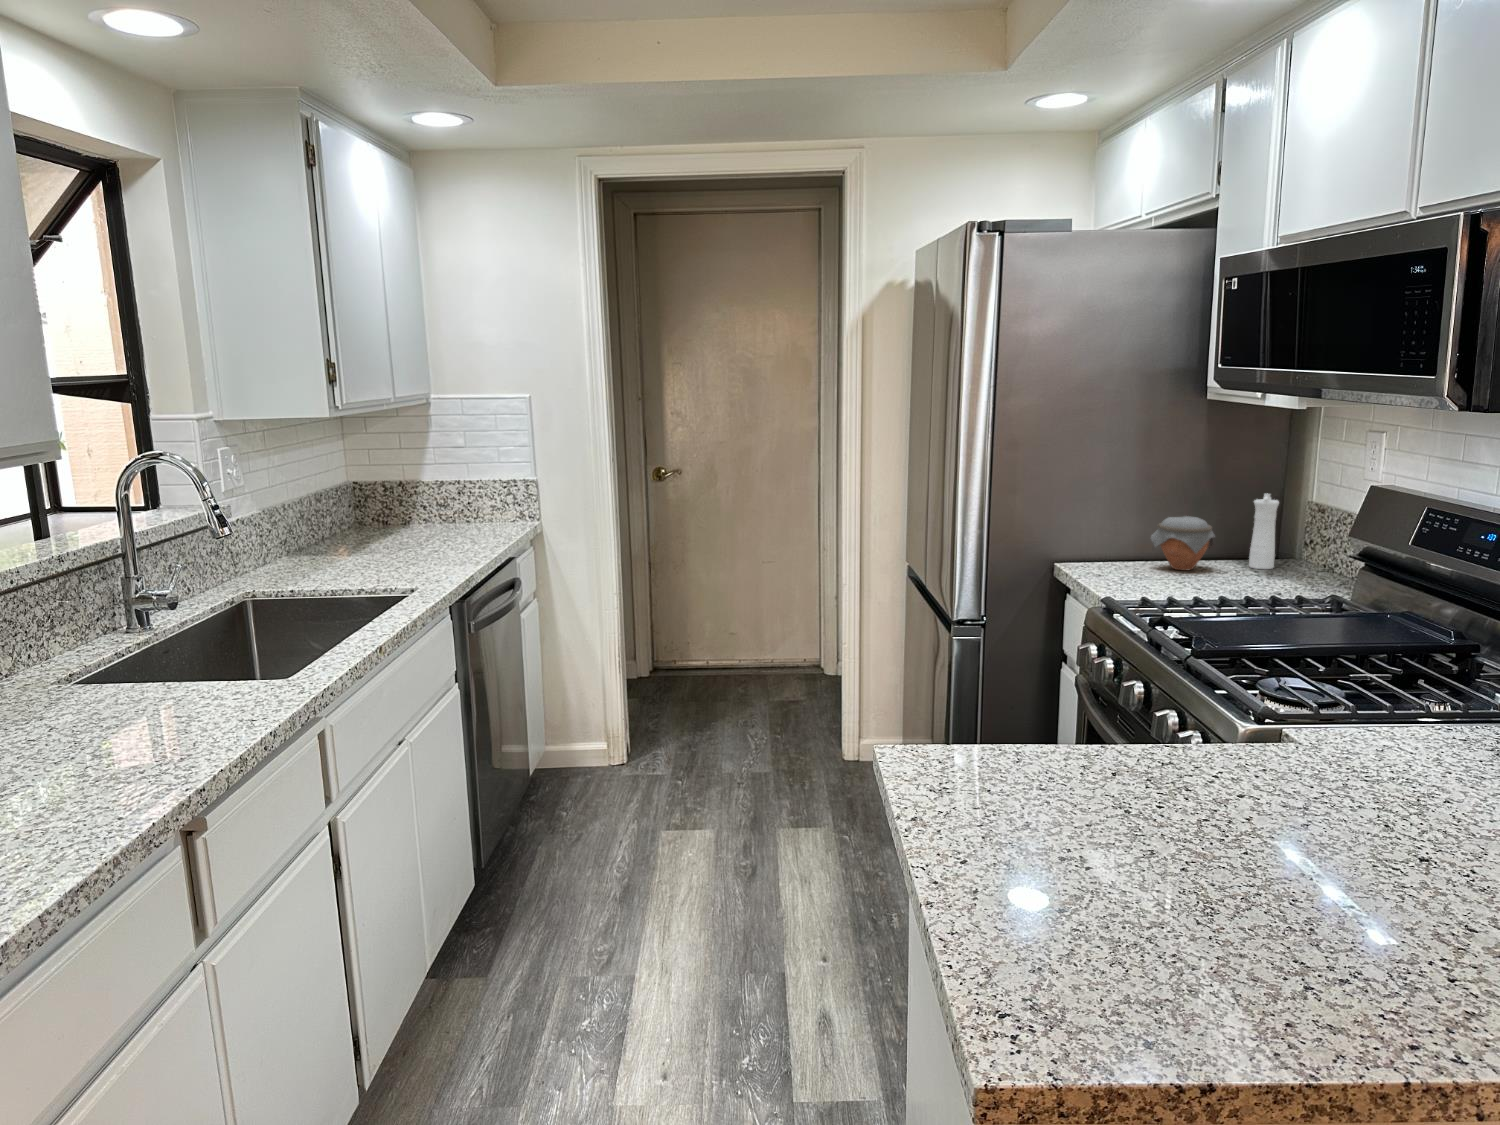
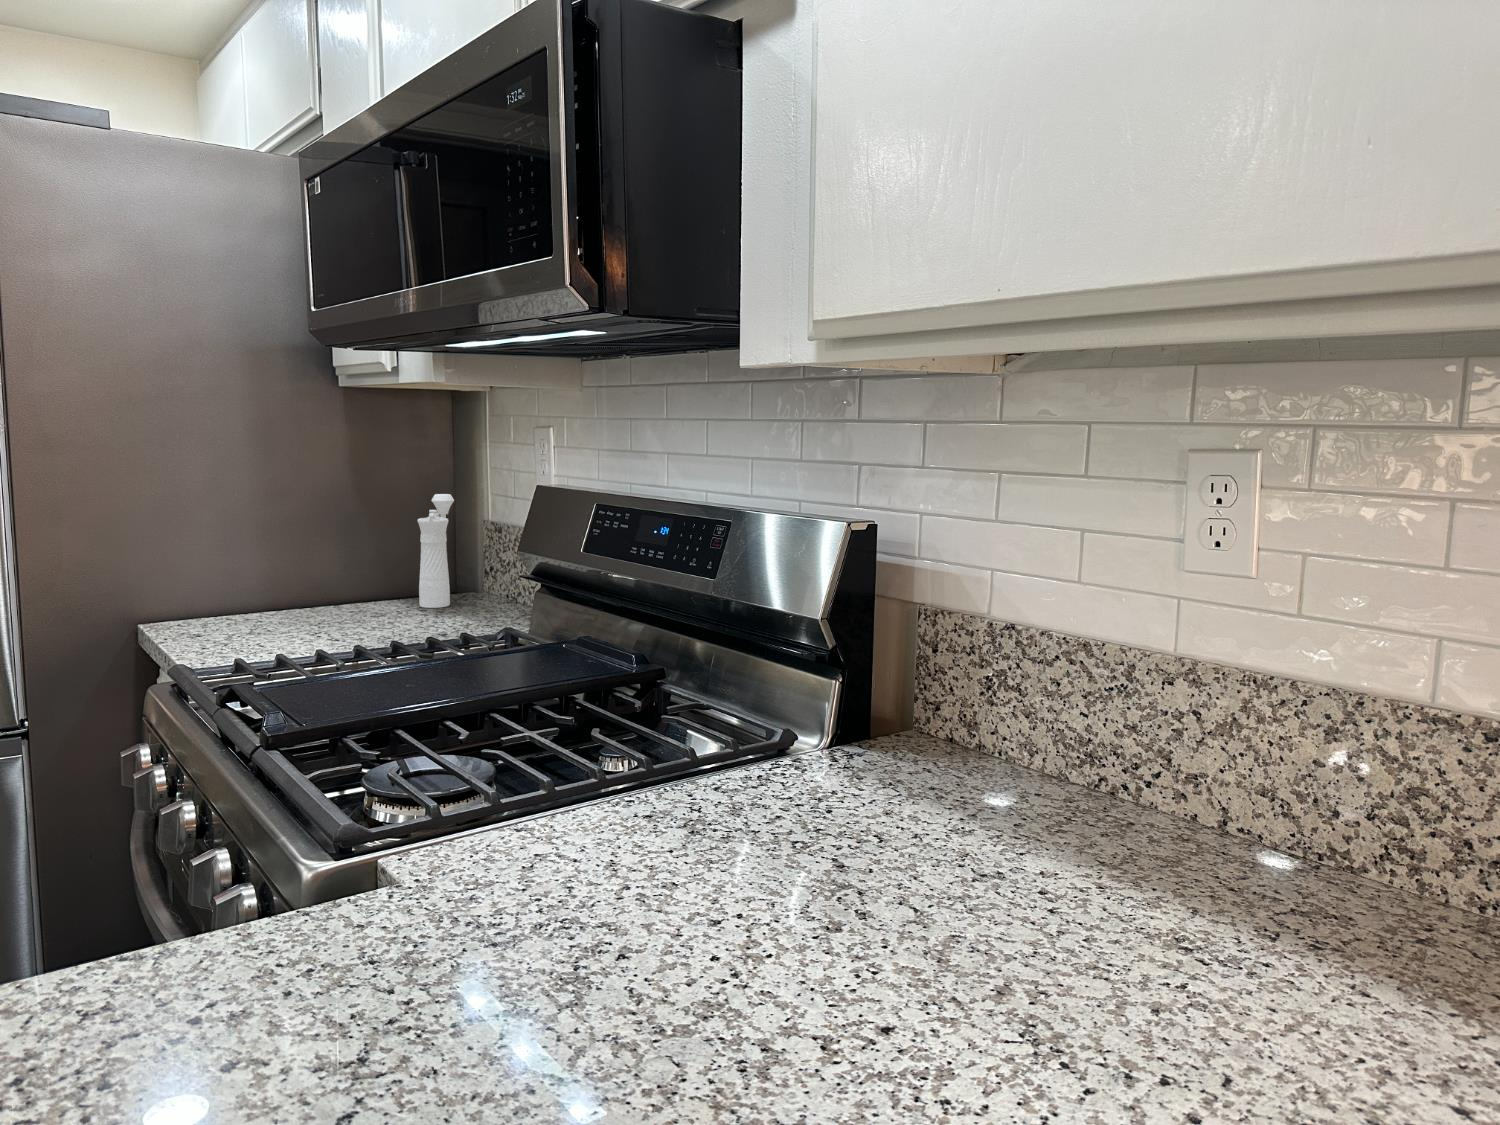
jar: present [1151,516,1215,570] -> none [280,543,370,618]

